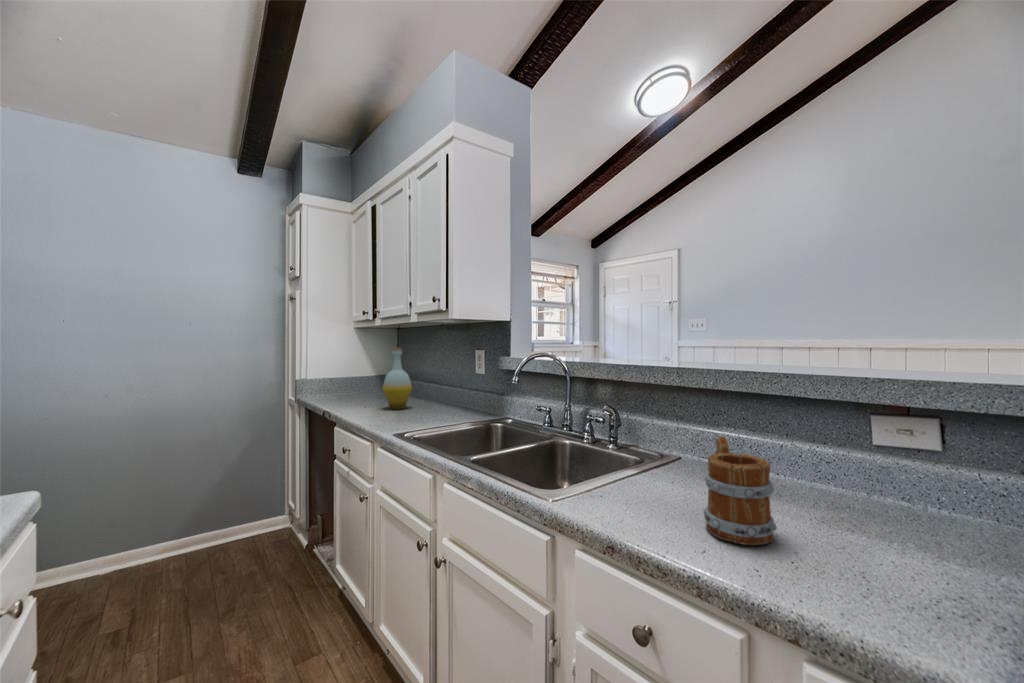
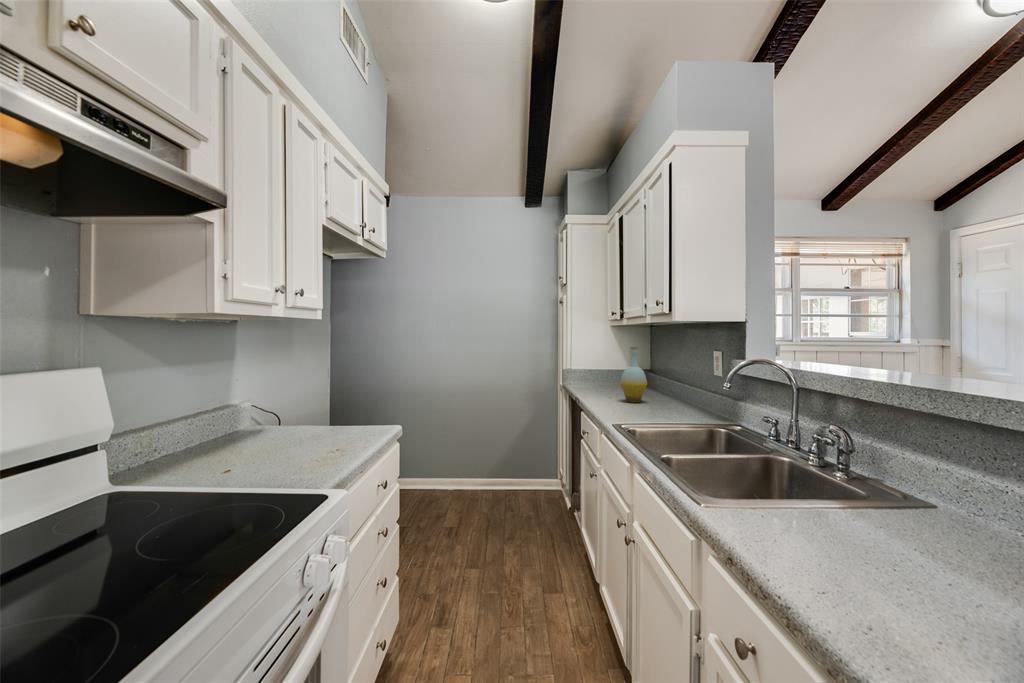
mug: present [703,437,777,545] -> none [864,479,966,617]

